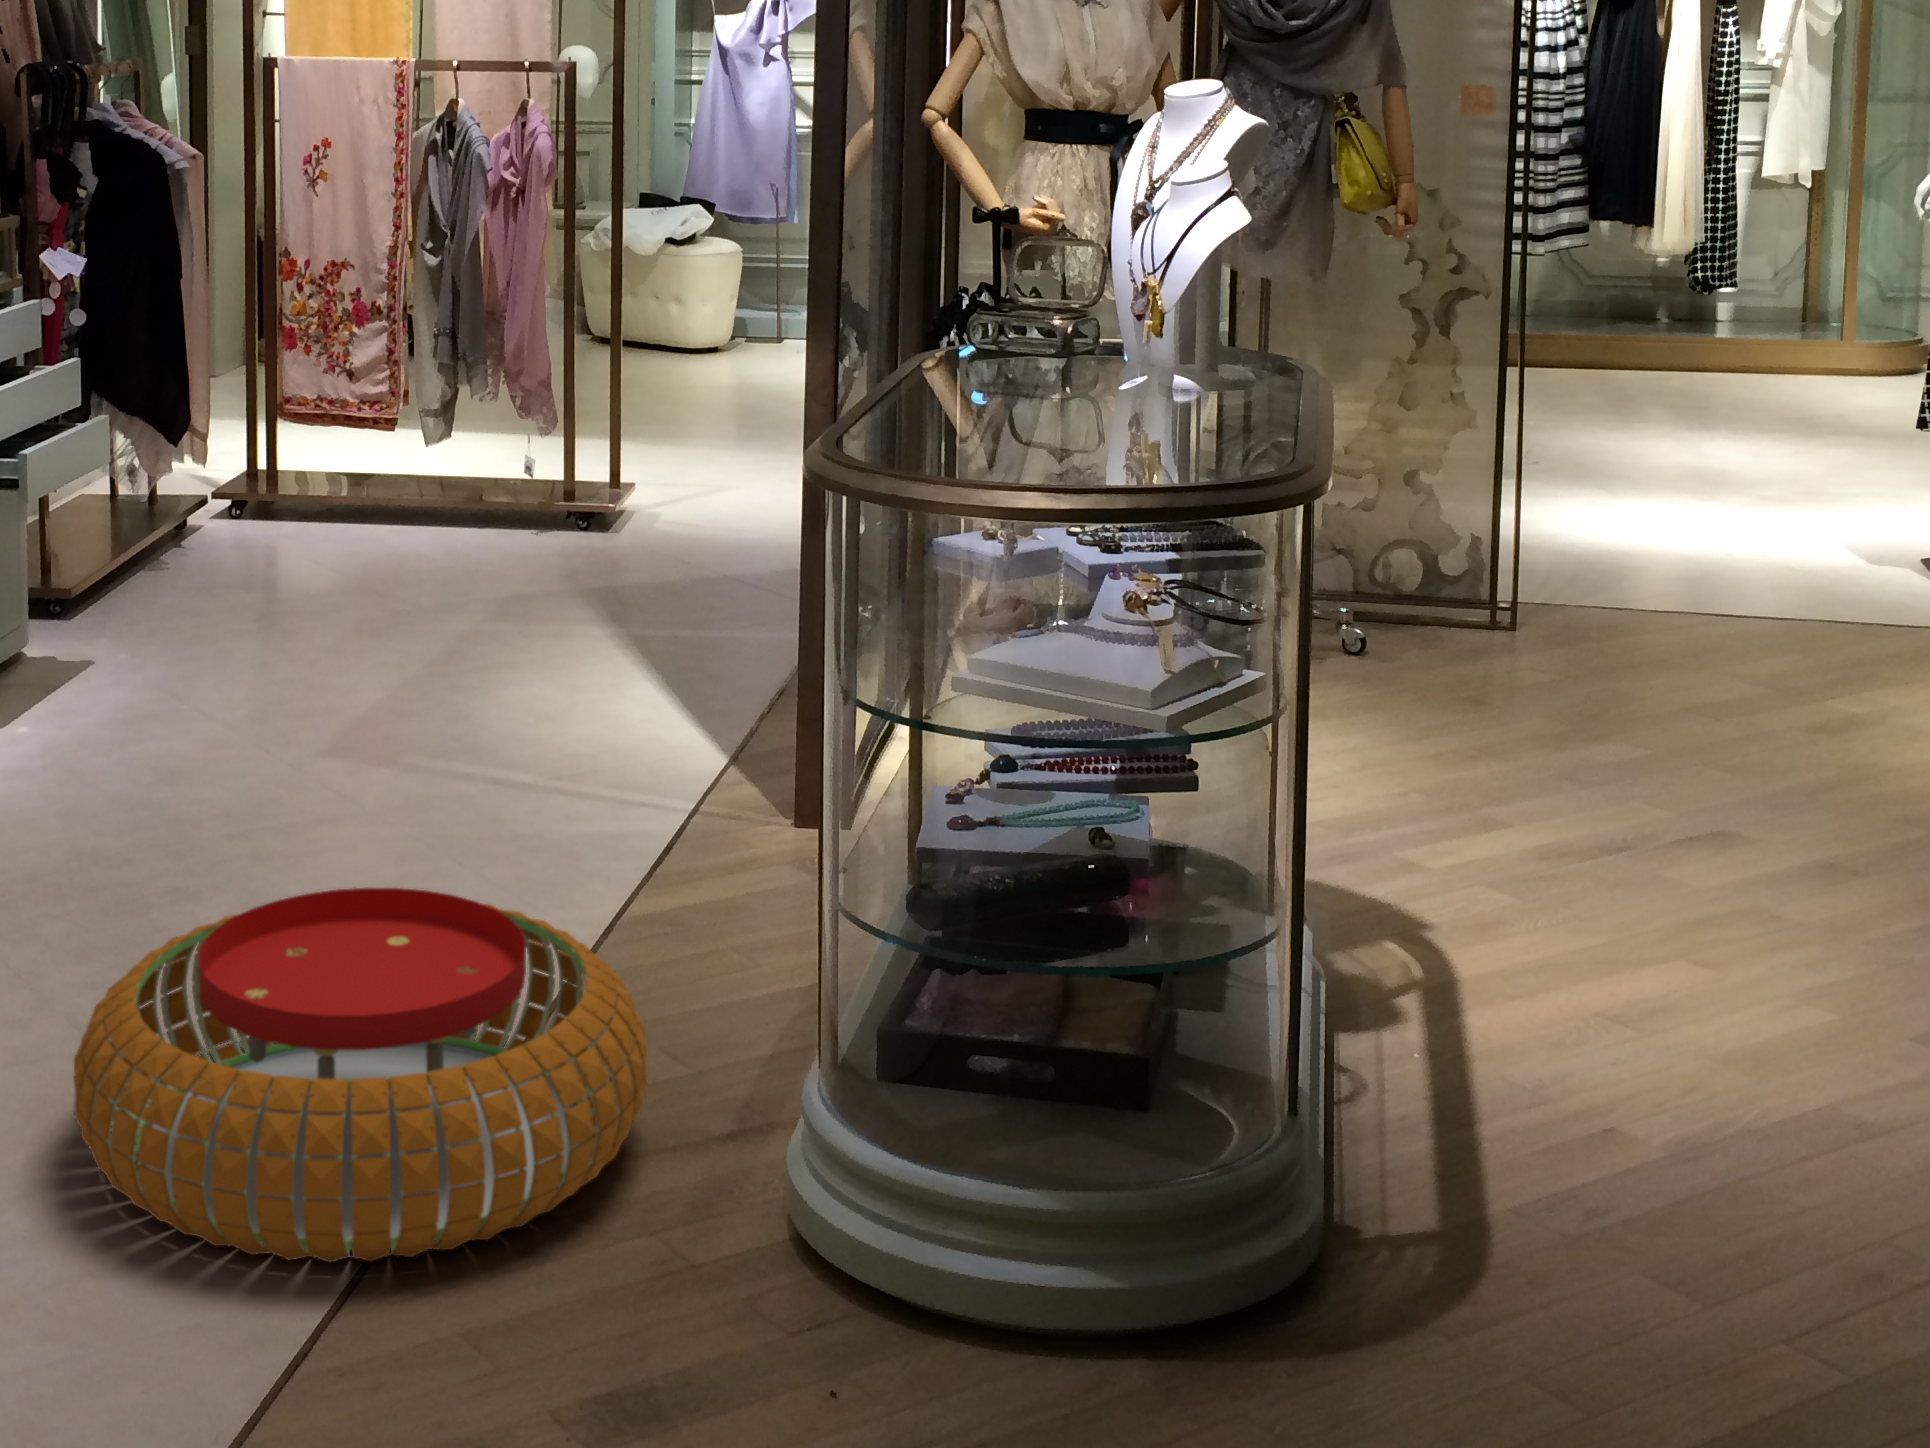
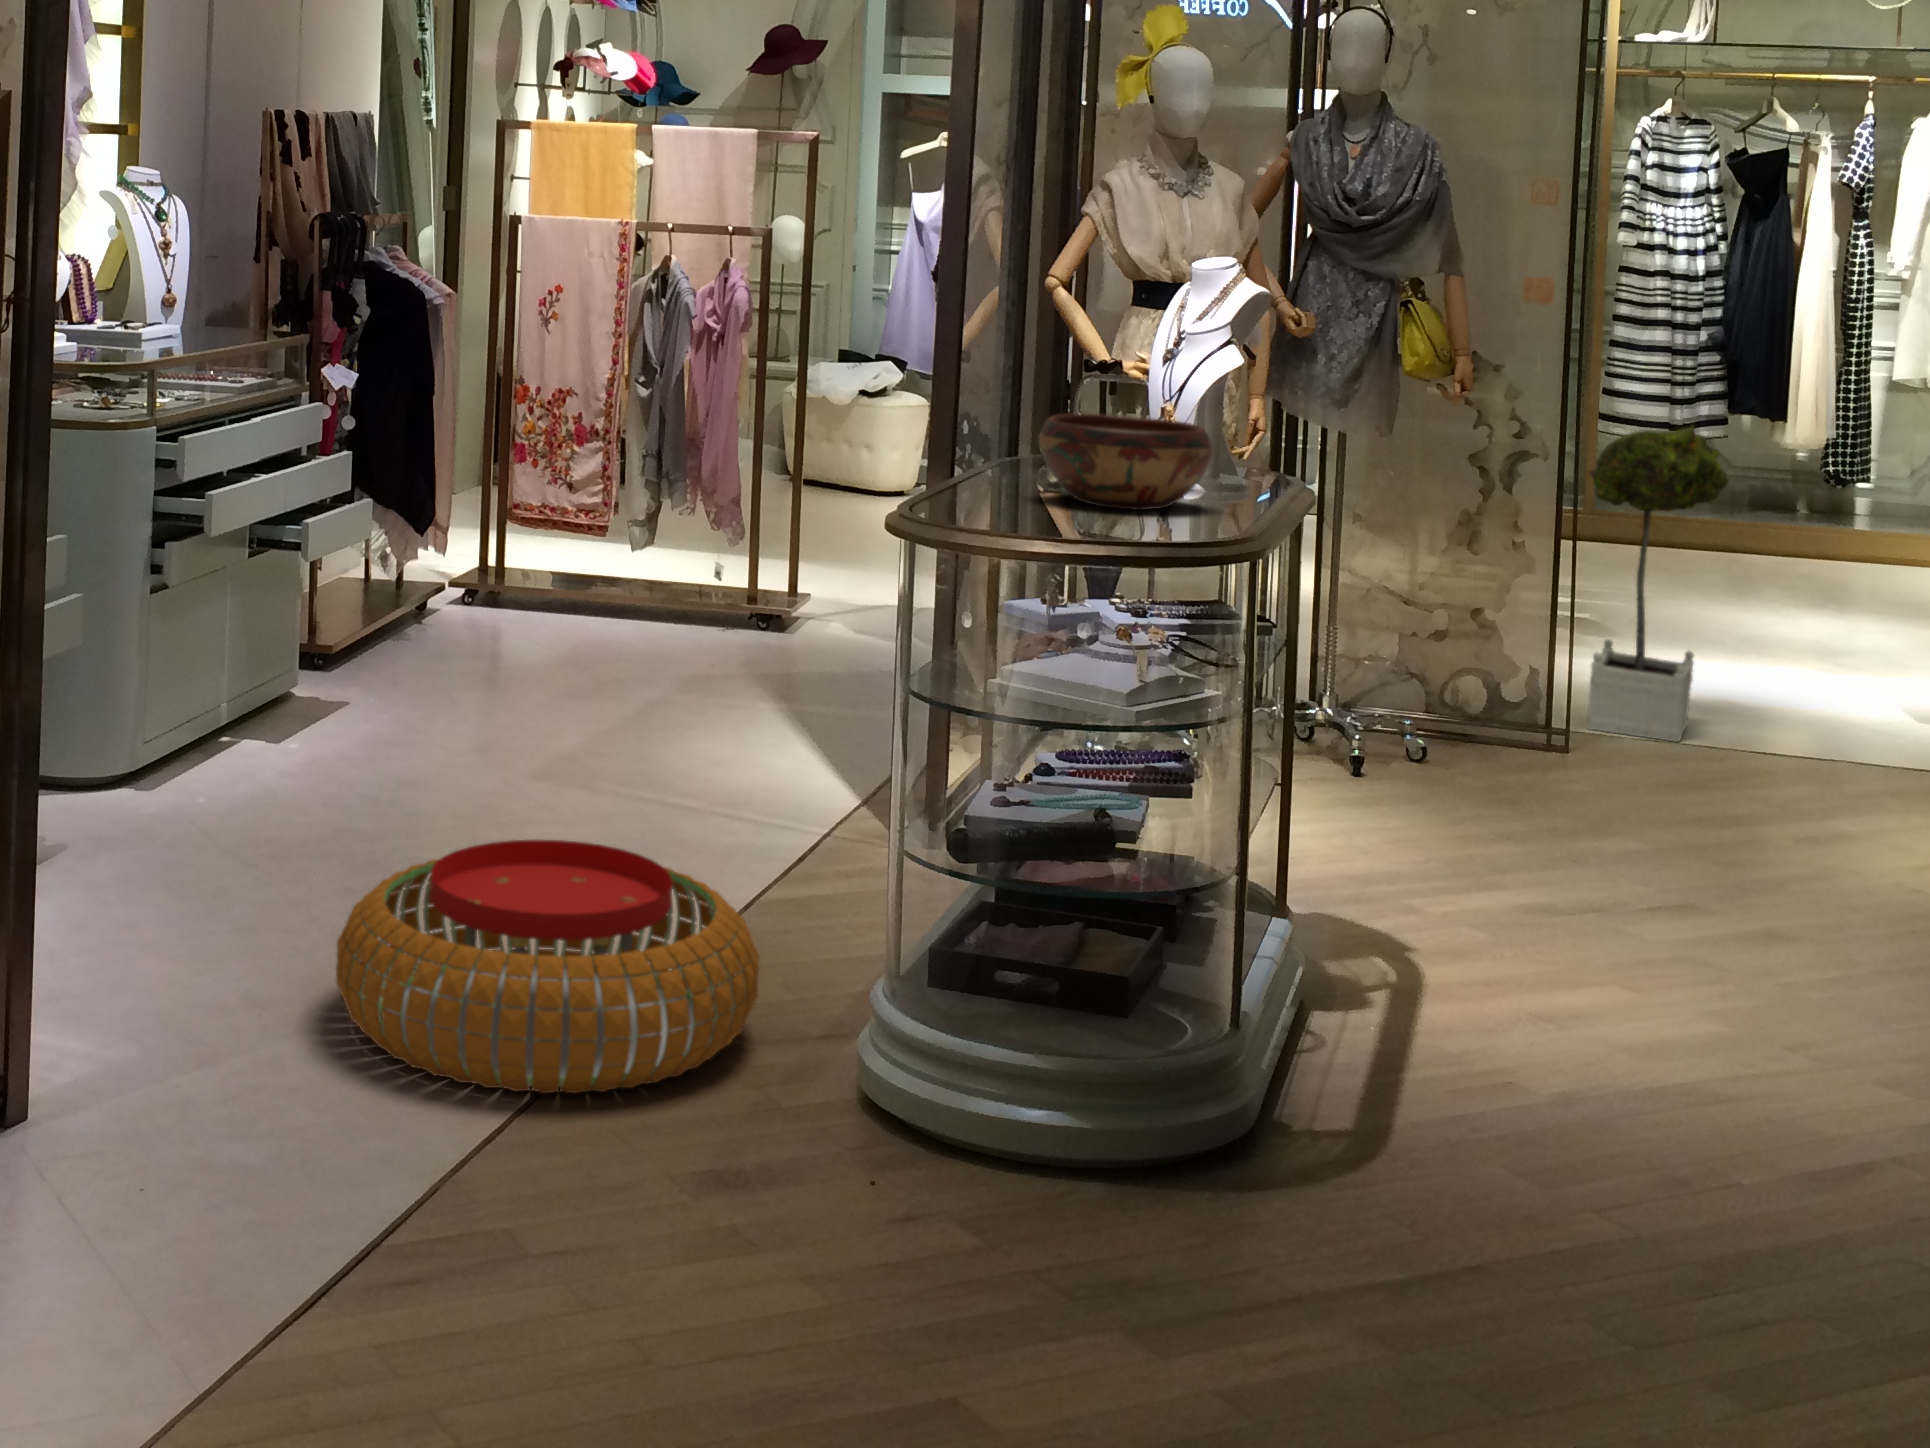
potted tree: none [1517,246,1676,602] -> present [1587,426,1729,742]
decorative bowl: none [989,292,1217,419] -> present [1039,413,1213,510]

